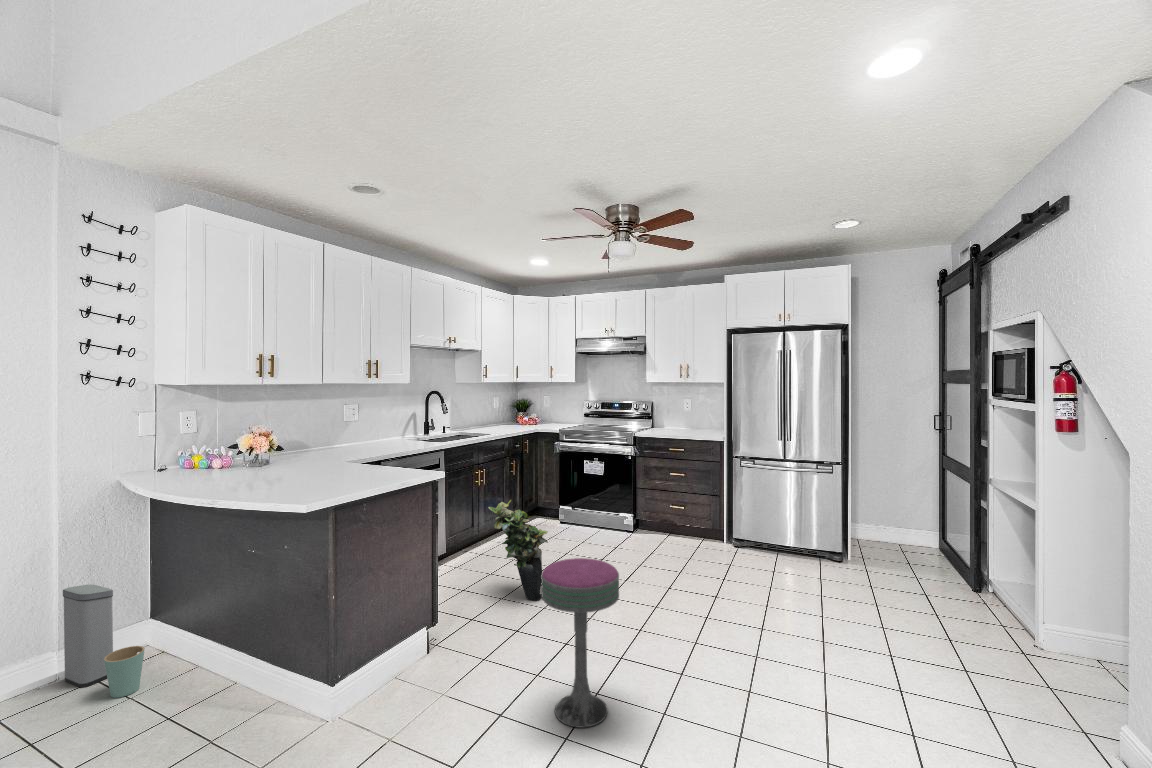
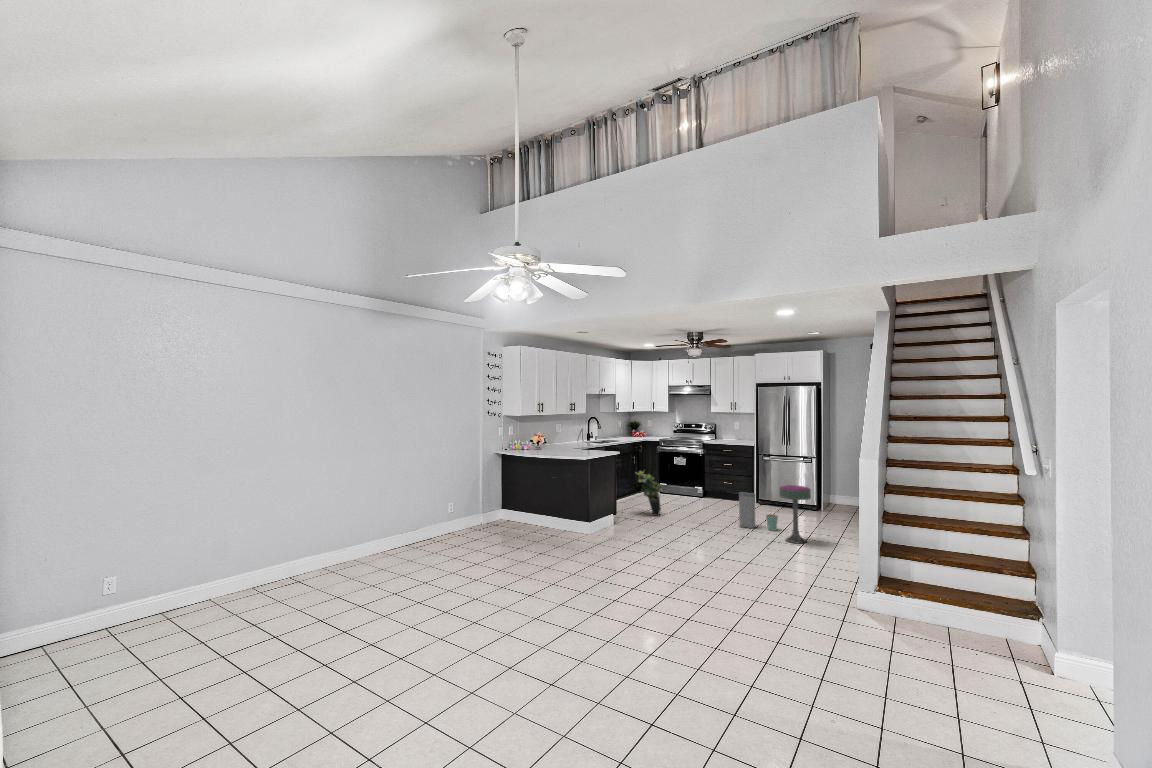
bar stool: present [541,558,619,728] -> present [779,485,811,543]
trash can: present [63,585,145,698] -> present [739,492,778,531]

